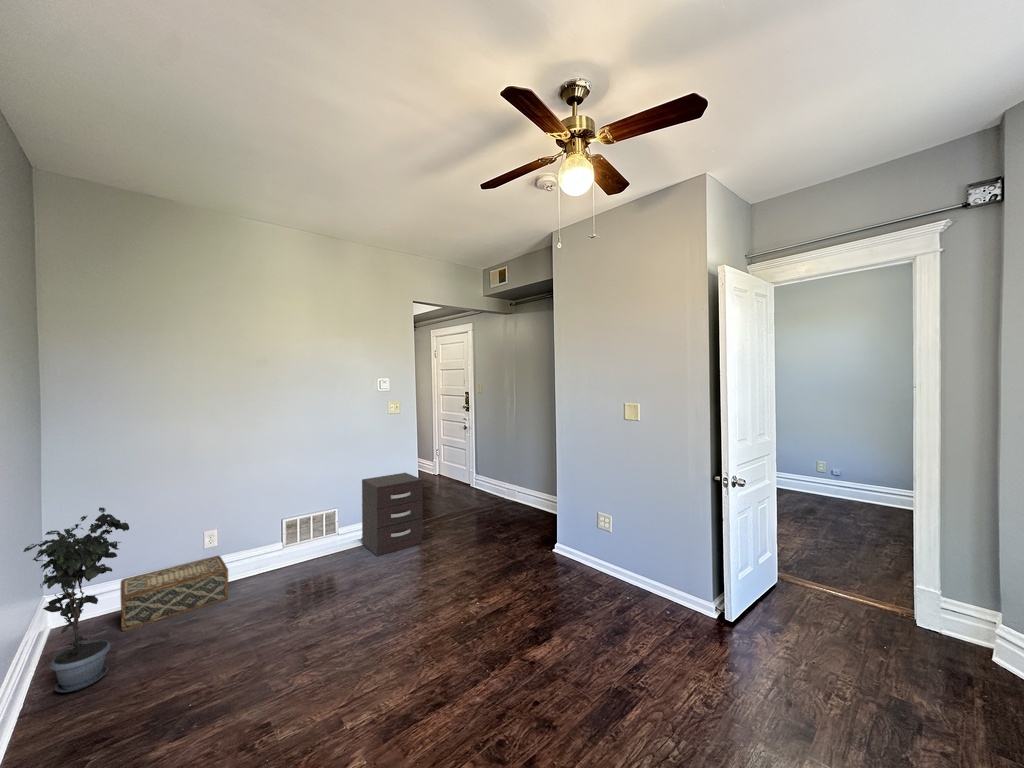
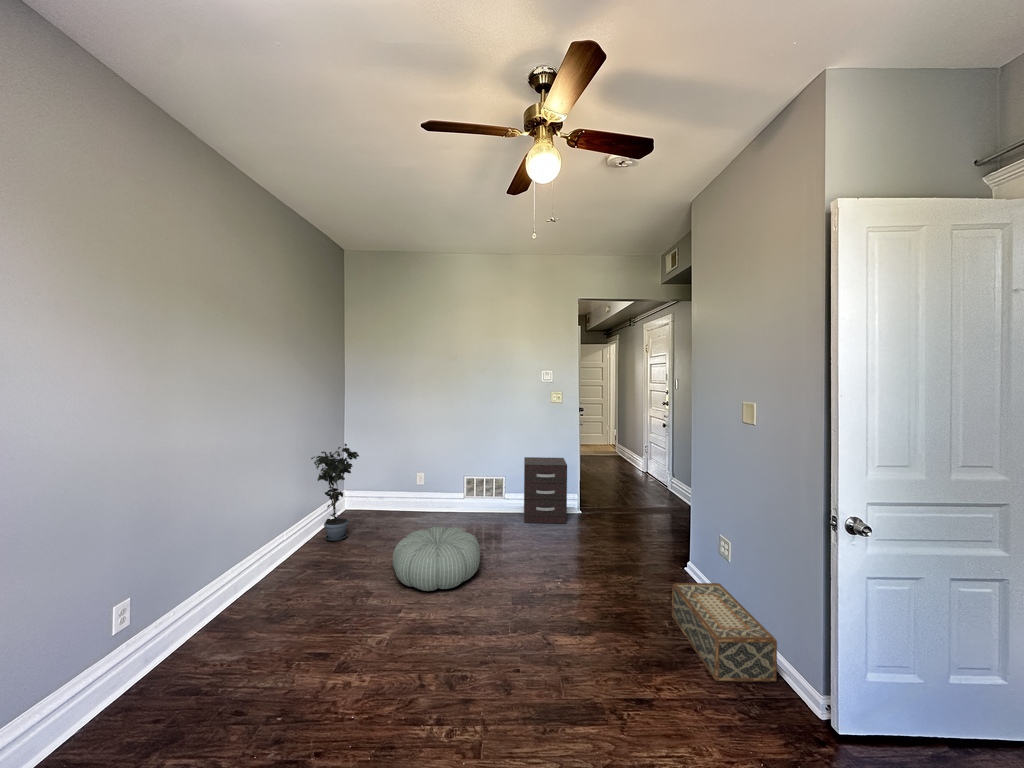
woven basket: present [120,556,228,631] -> present [672,583,777,682]
pouf: none [271,584,398,687] -> present [392,527,480,591]

